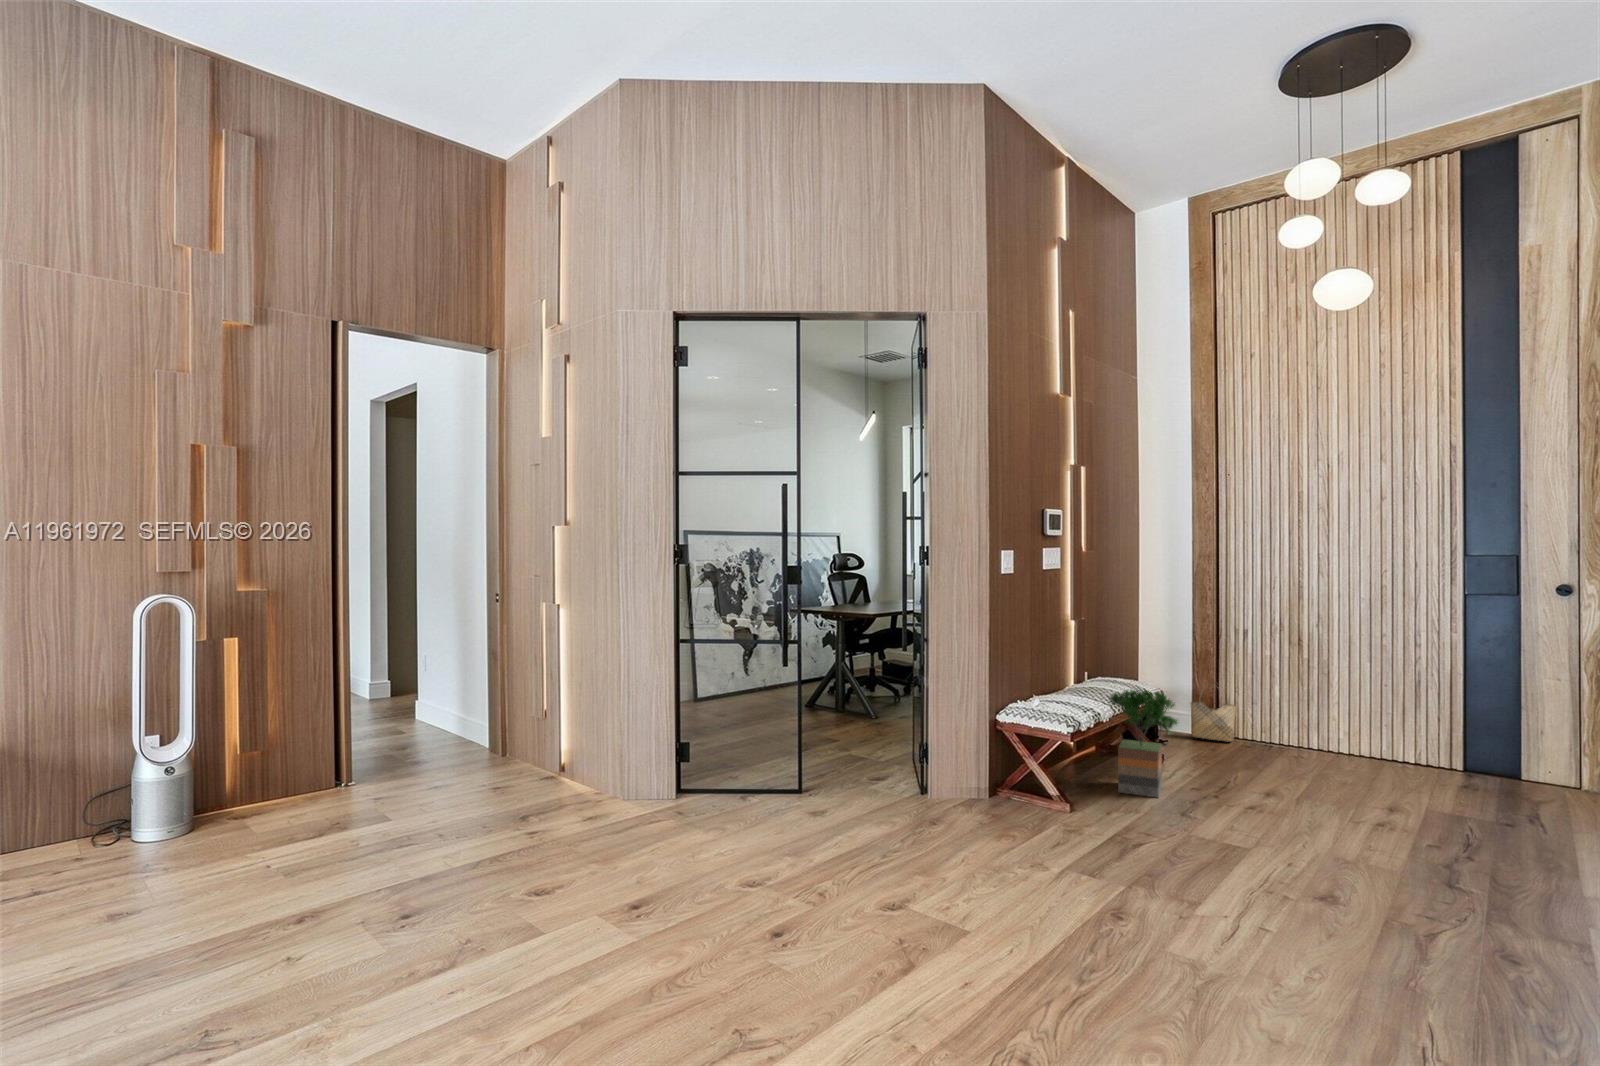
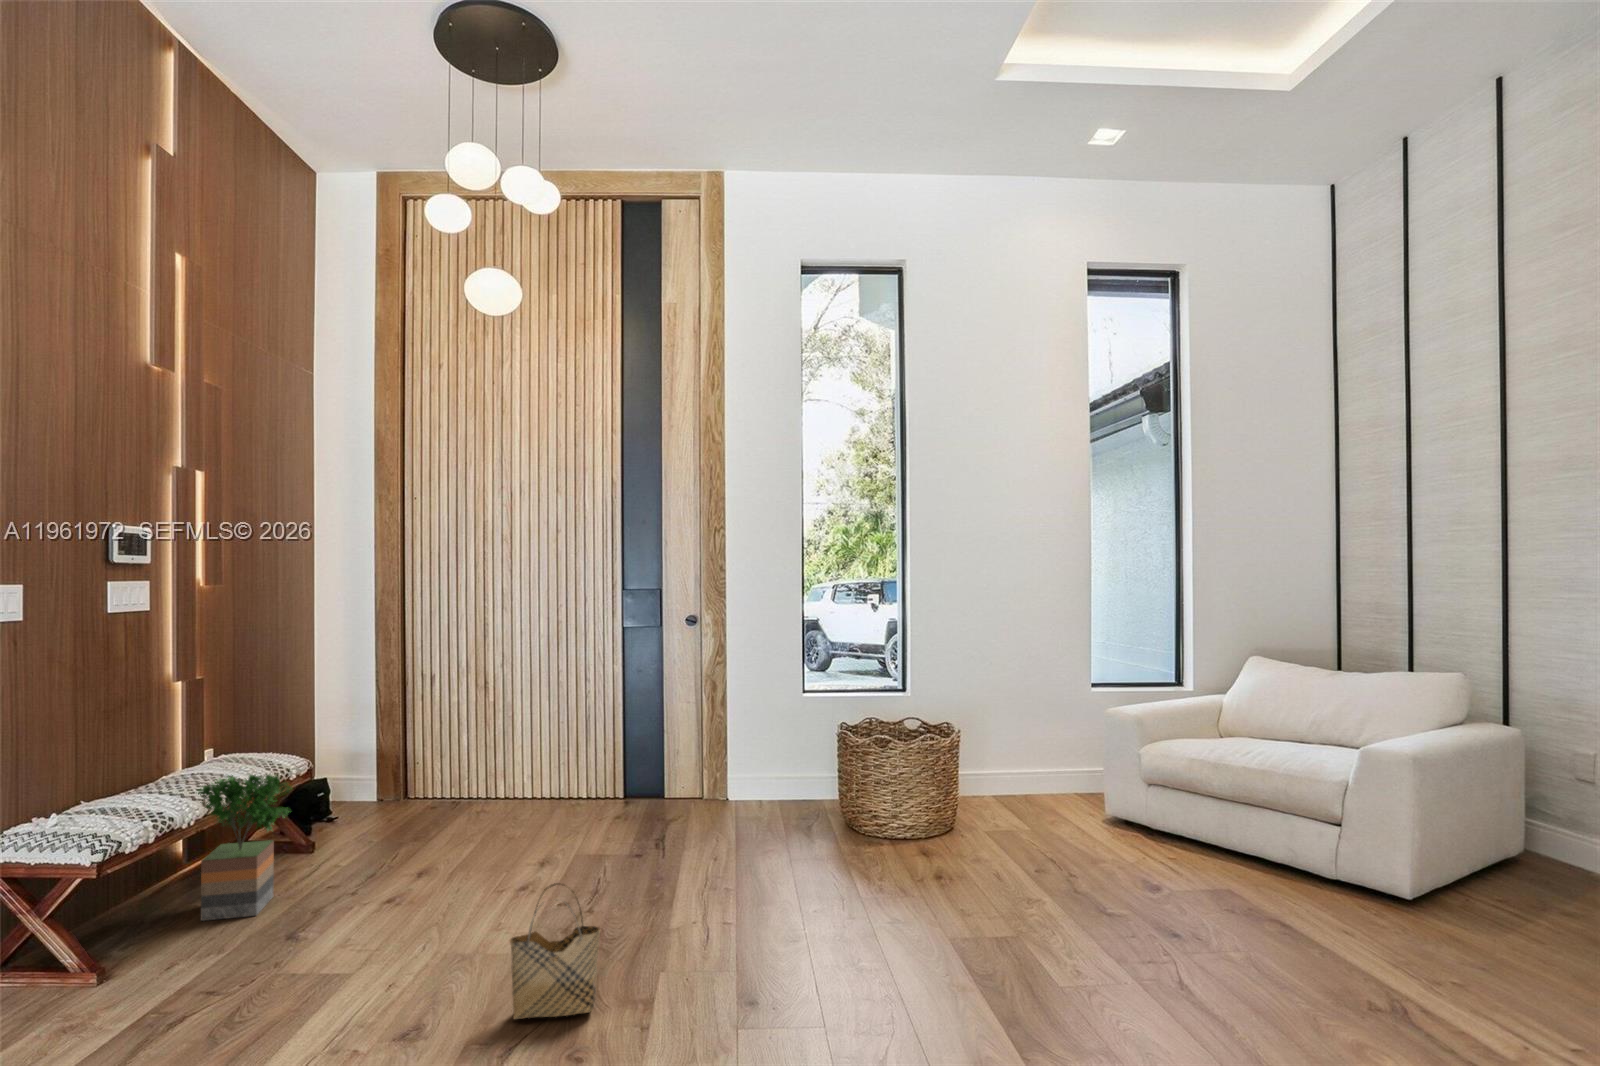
woven basket: present [1191,684,1236,742] -> present [509,883,600,1019]

